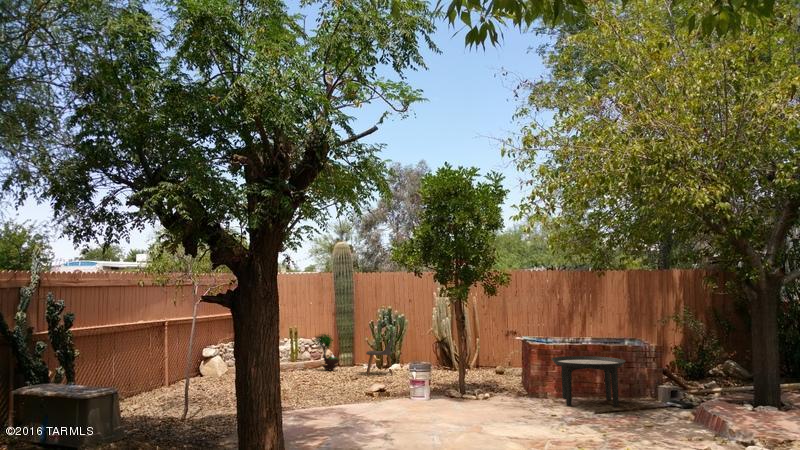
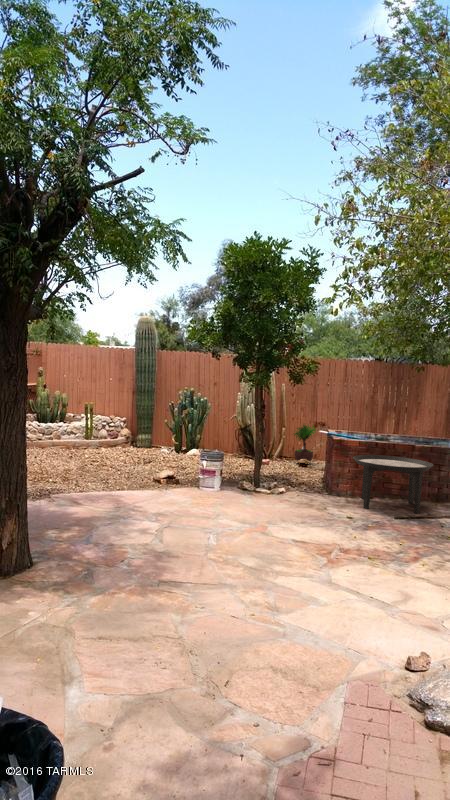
chair: present [366,332,395,376] -> none [163,415,196,461]
potted tree: present [315,334,338,370] -> present [294,425,315,464]

